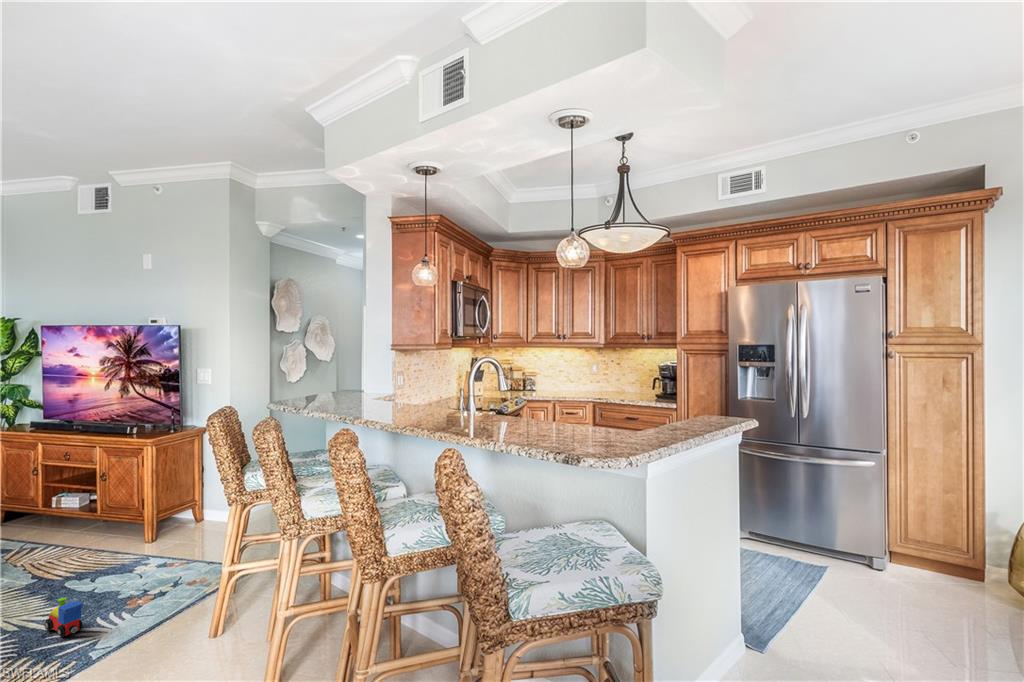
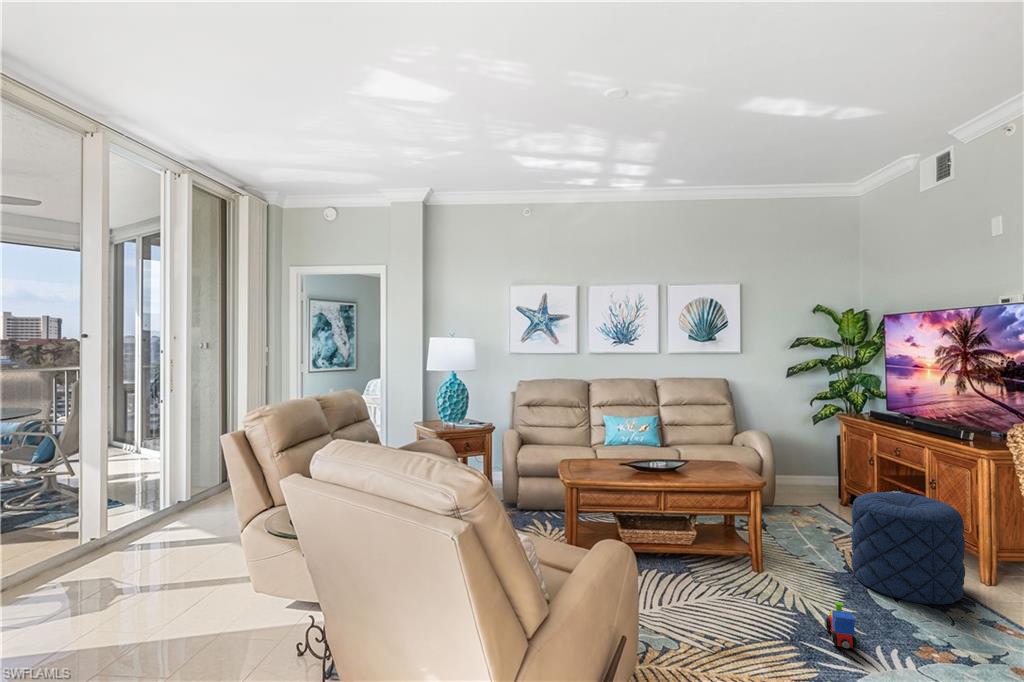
pouf: none [42,487,141,583] -> present [851,492,965,604]

